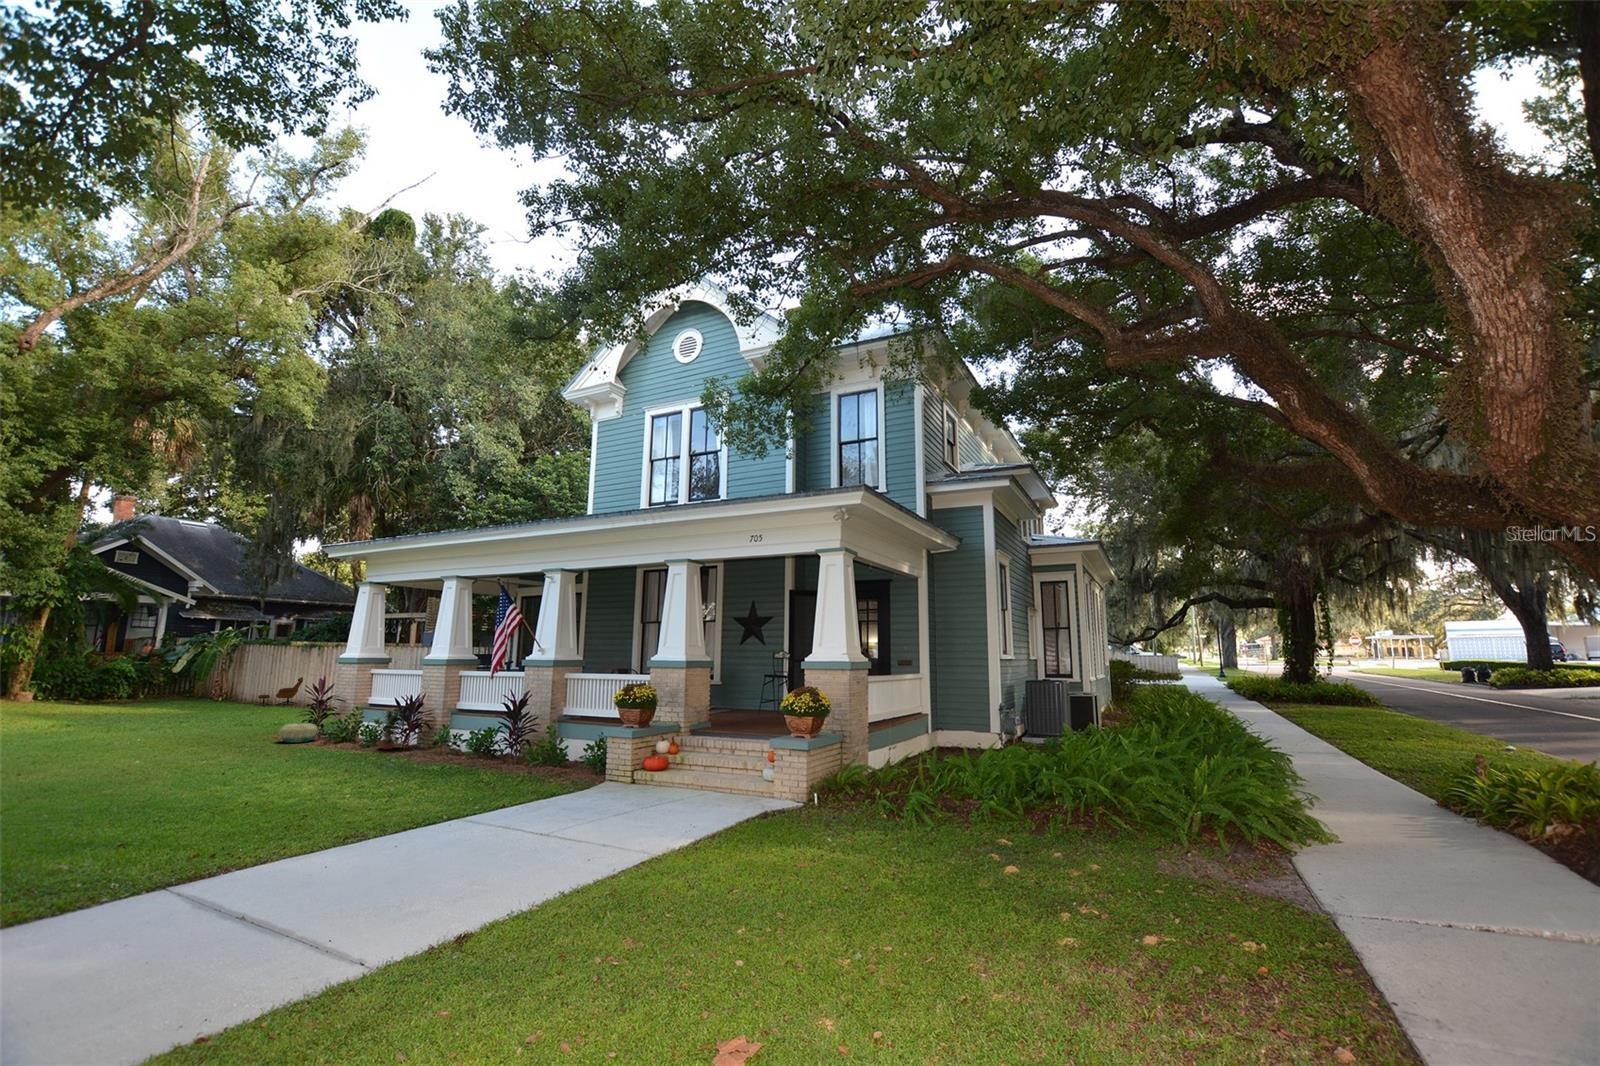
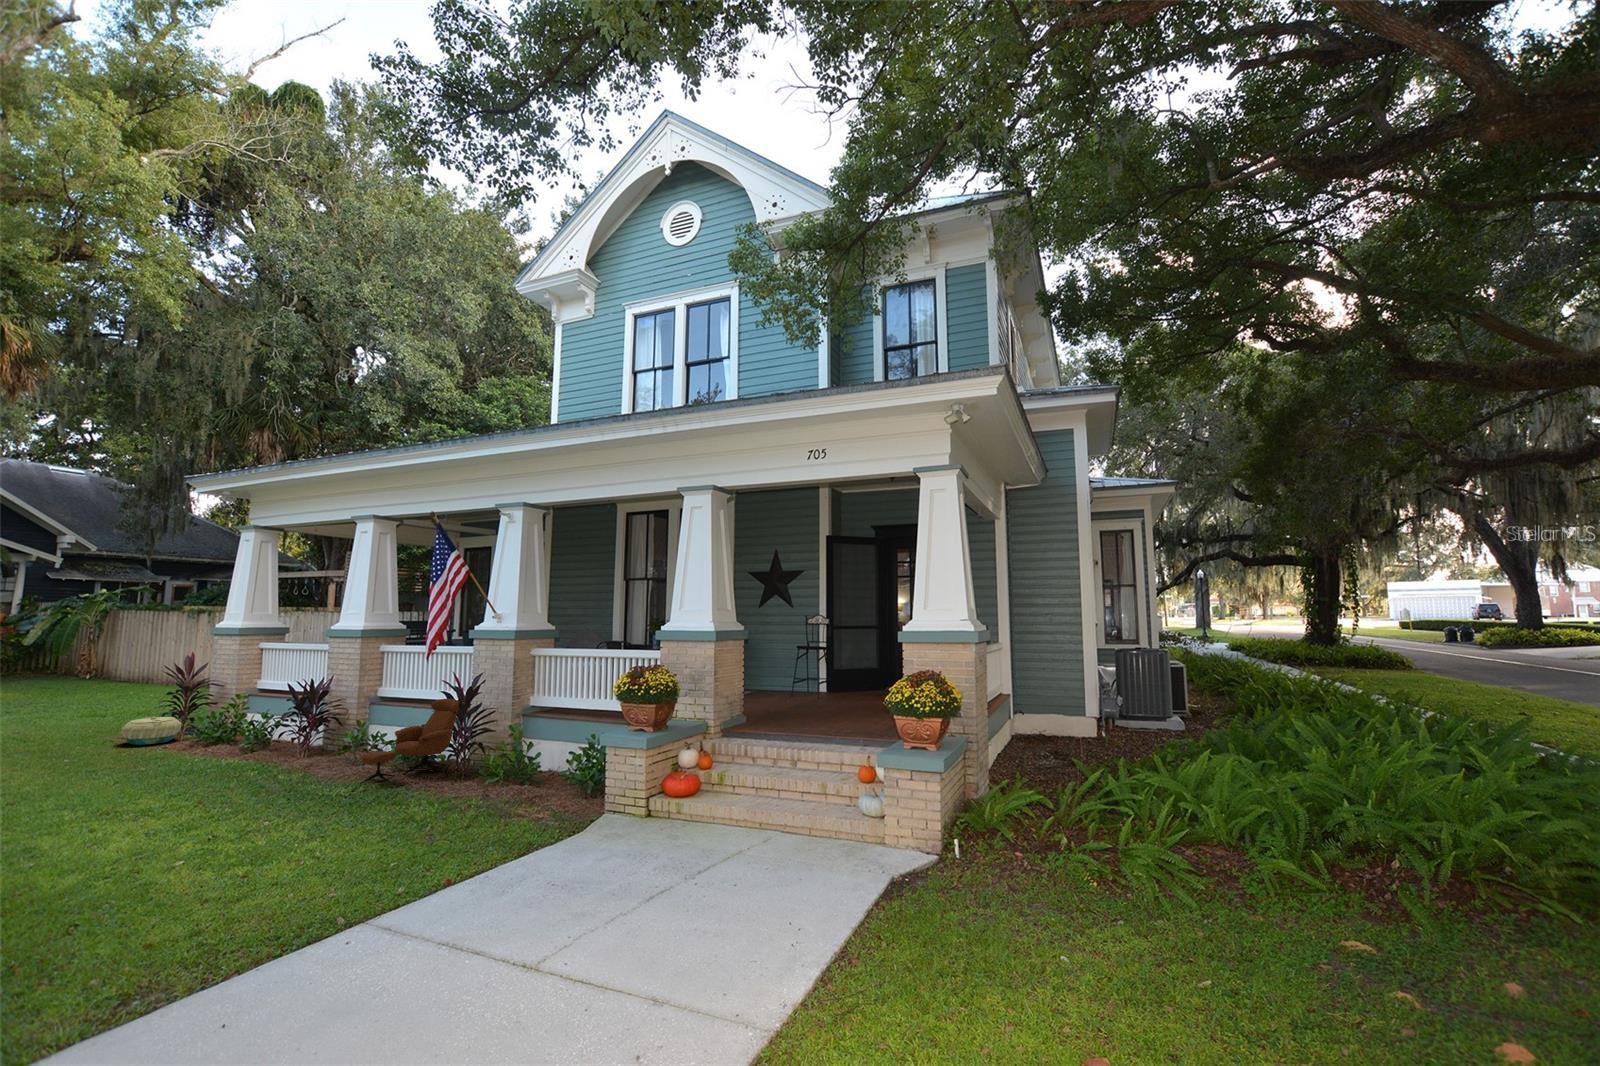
lounge chair: present [258,677,303,705] -> present [360,698,459,784]
decorative plant: present [377,709,404,749] -> none [260,698,307,754]

